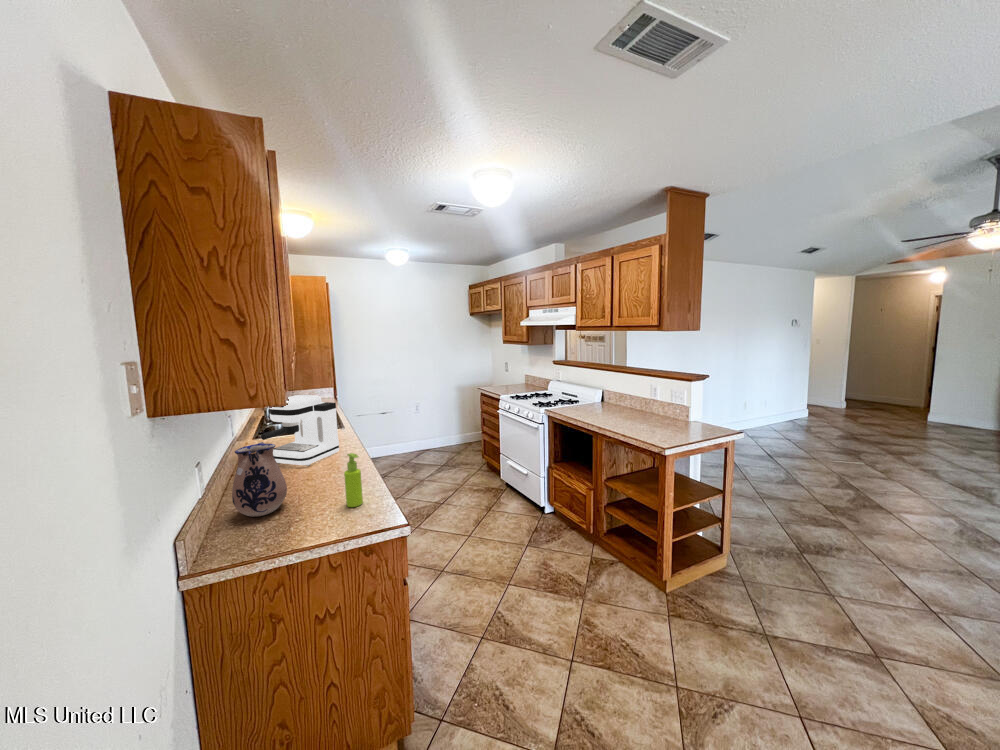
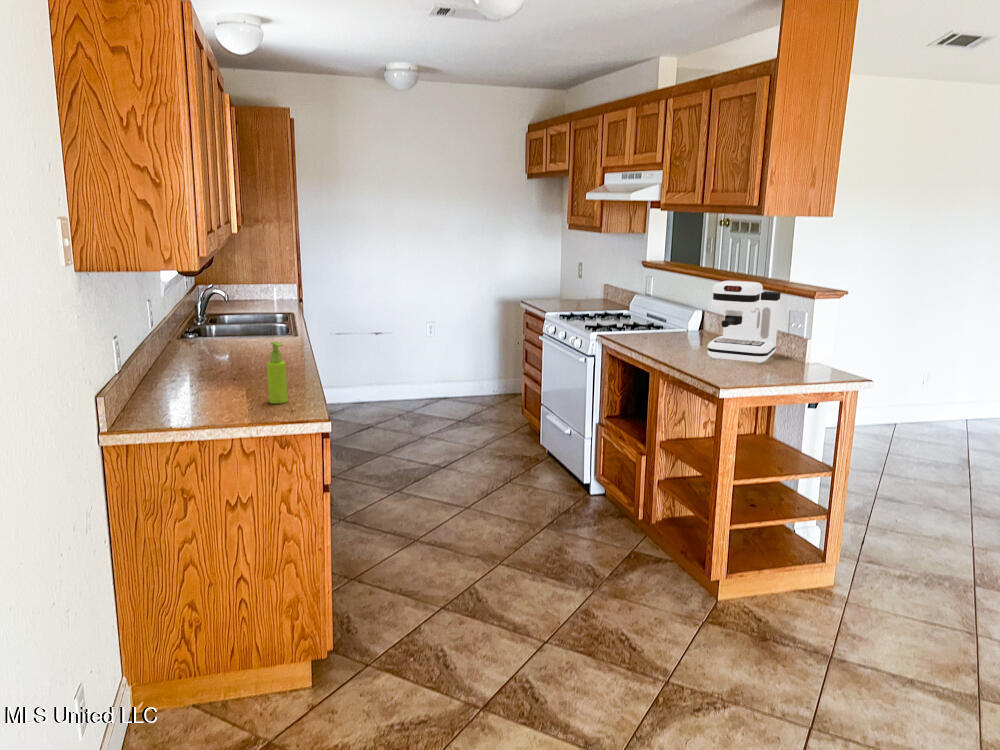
coffee maker: present [261,395,339,466] -> present [707,281,781,363]
ceramic pitcher: present [232,442,287,517] -> none [151,323,207,402]

